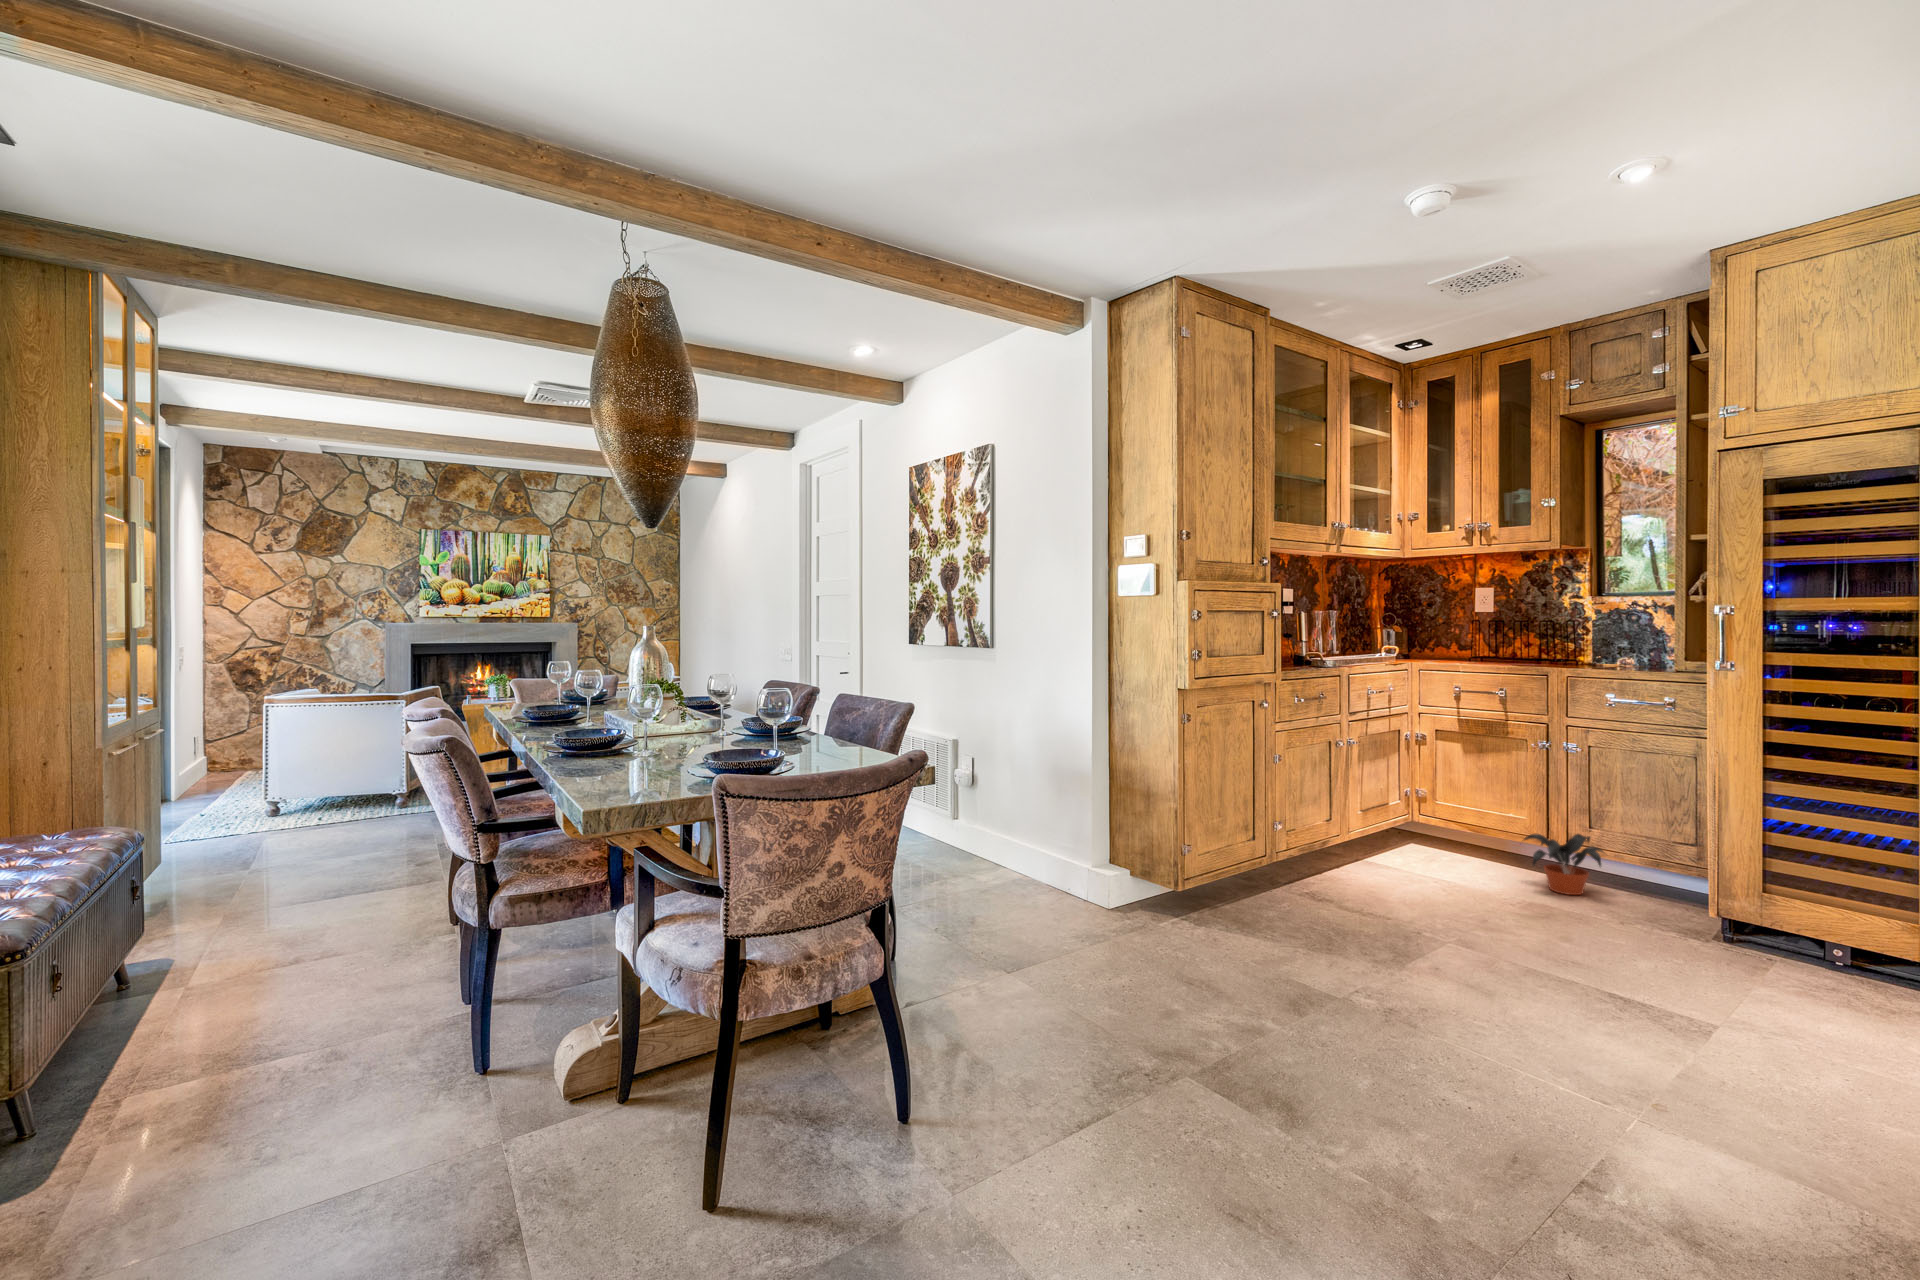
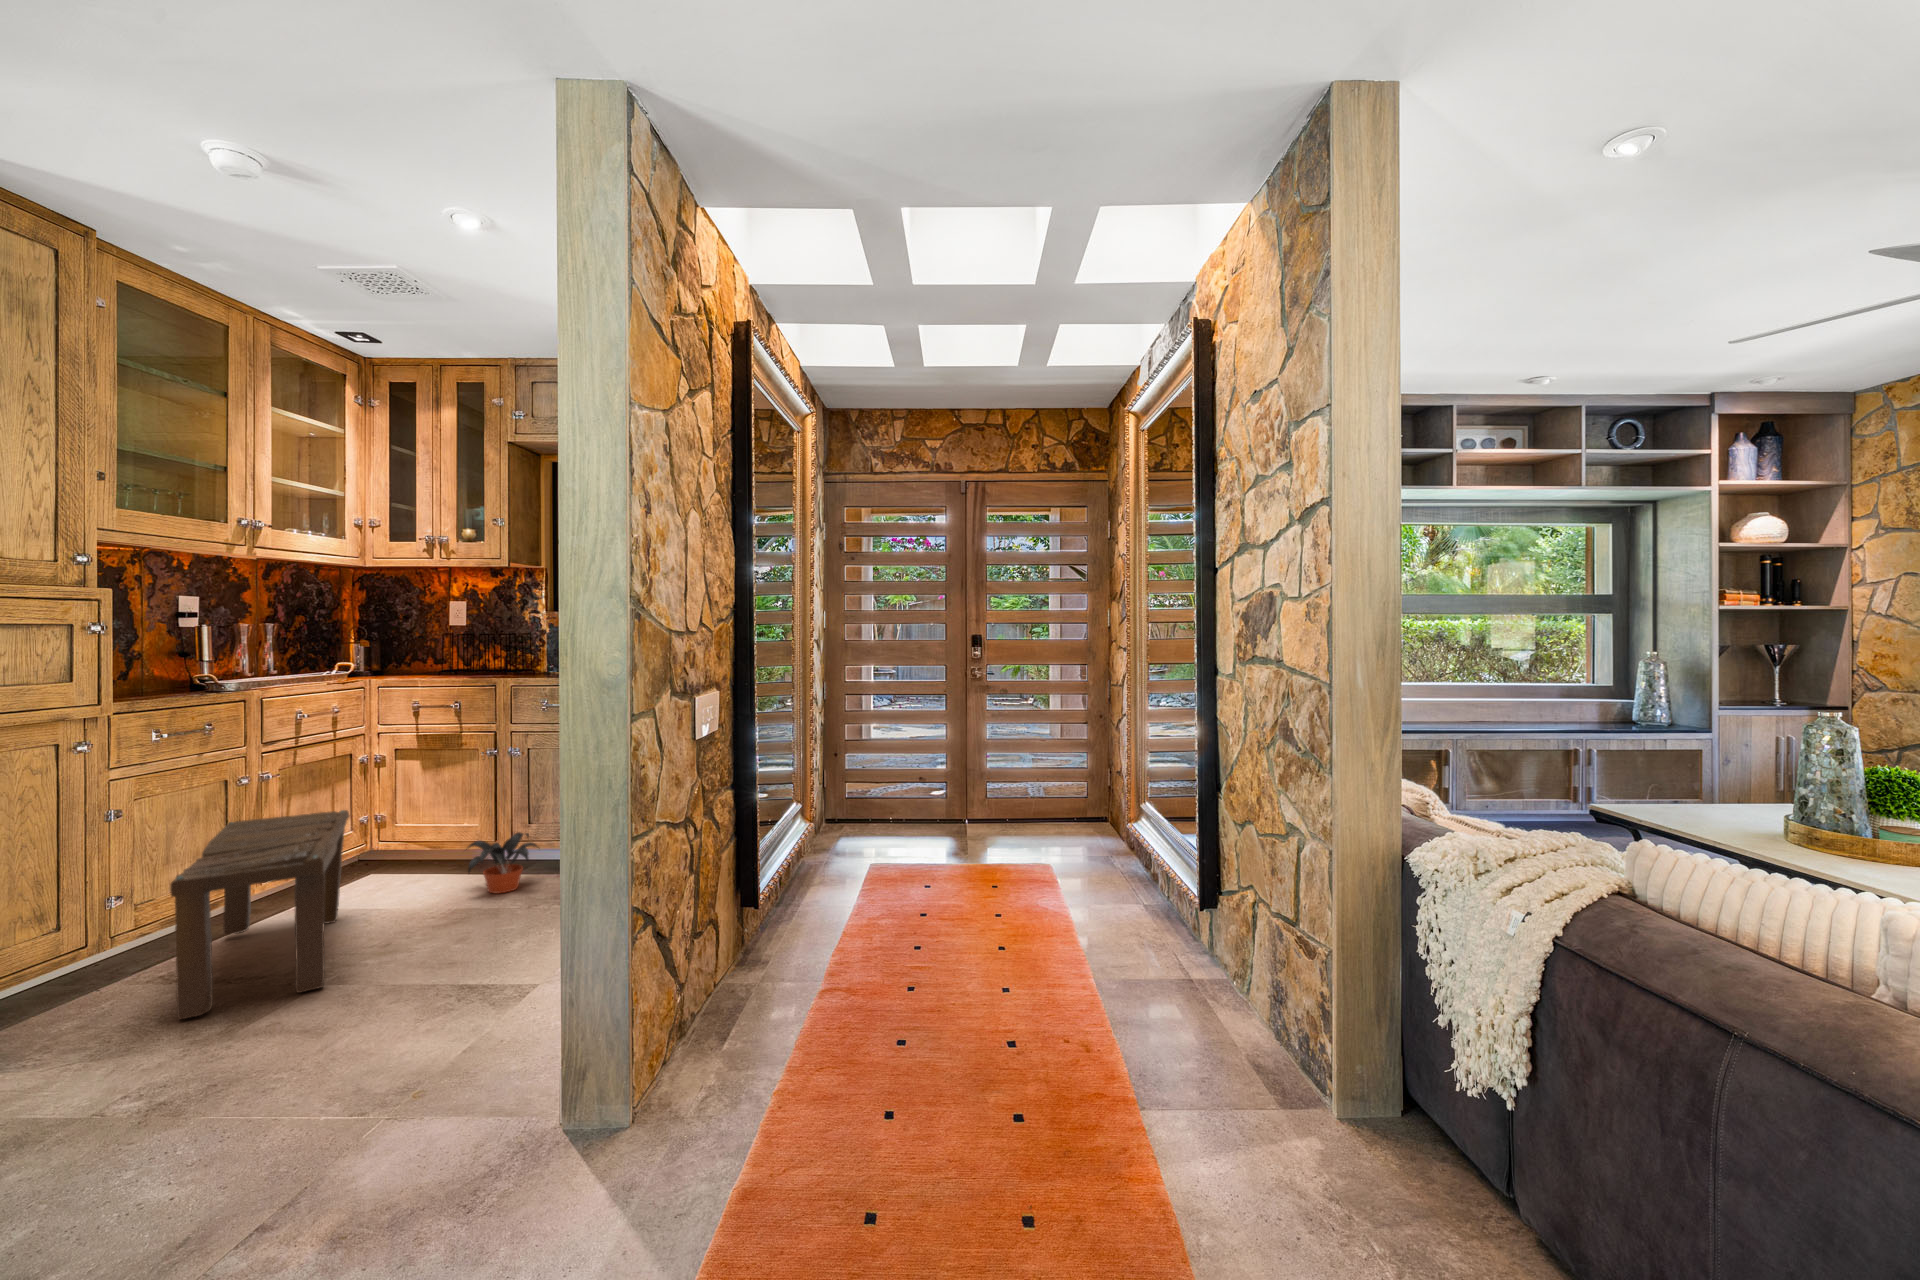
bench: none [1332,777,1446,936] -> present [170,810,349,1019]

